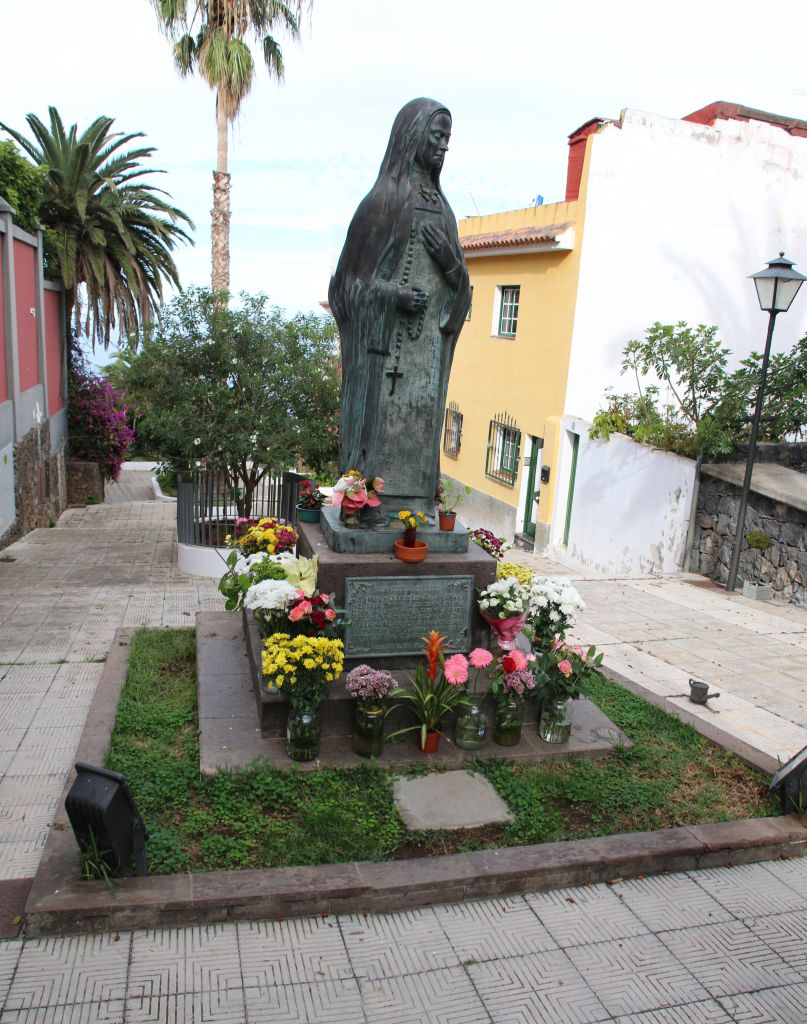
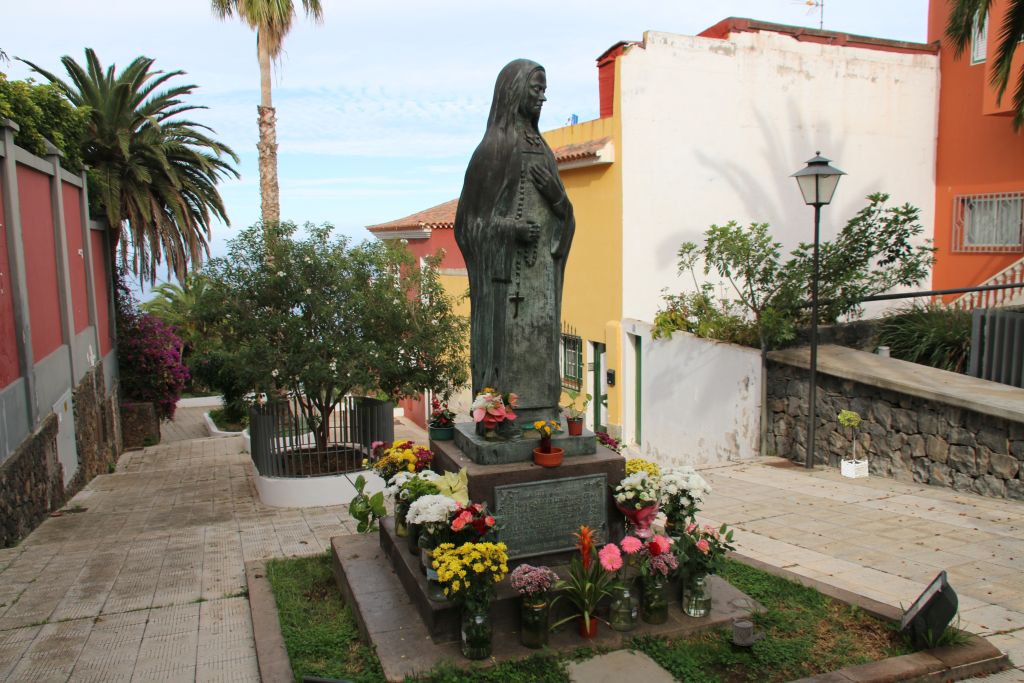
watering can: present [689,679,720,703] -> present [731,617,766,646]

